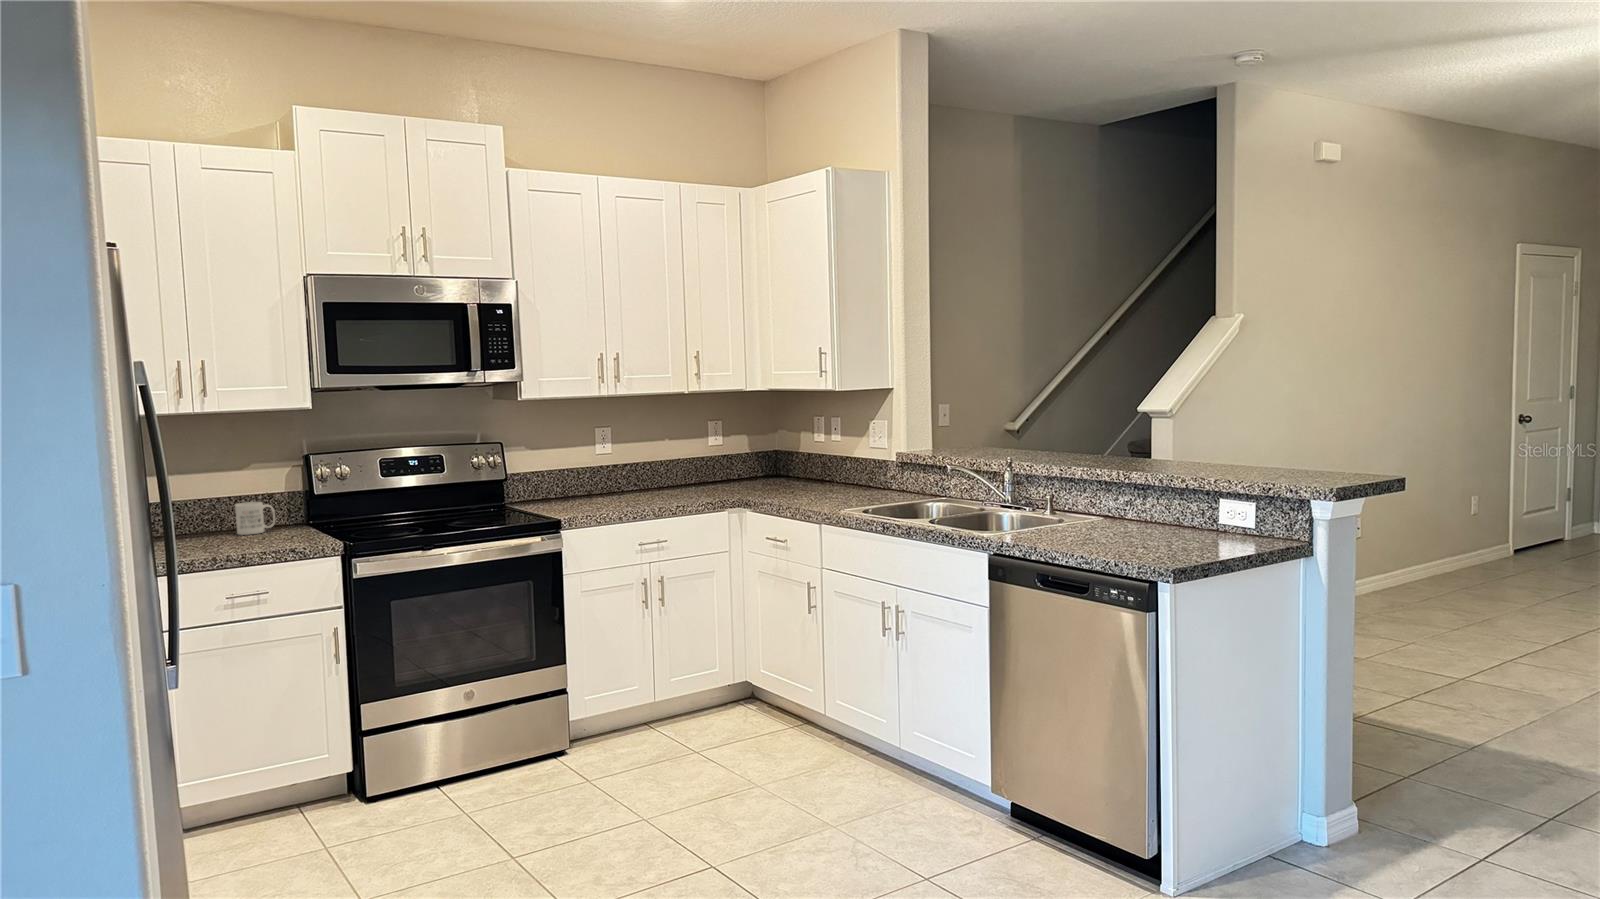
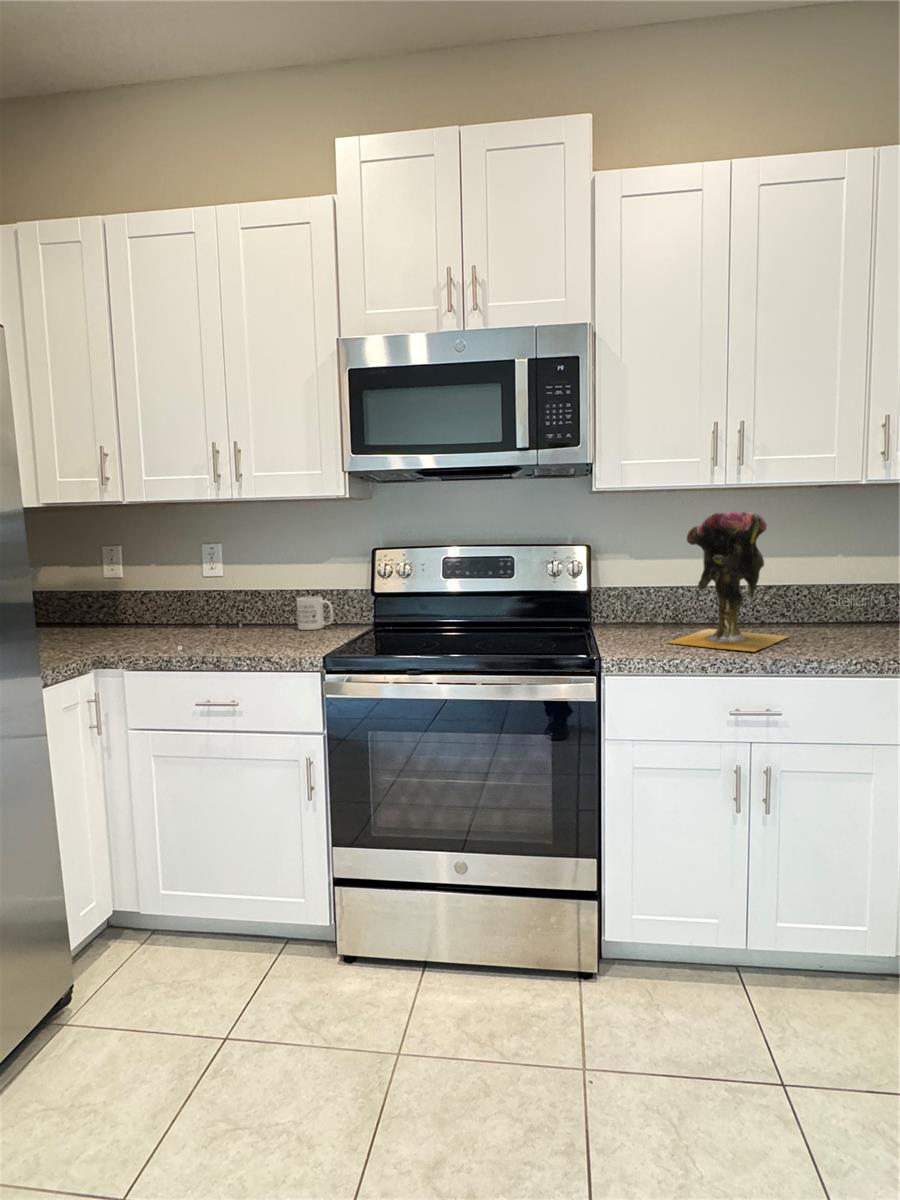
vase: none [582,413,652,509] -> present [668,512,787,652]

